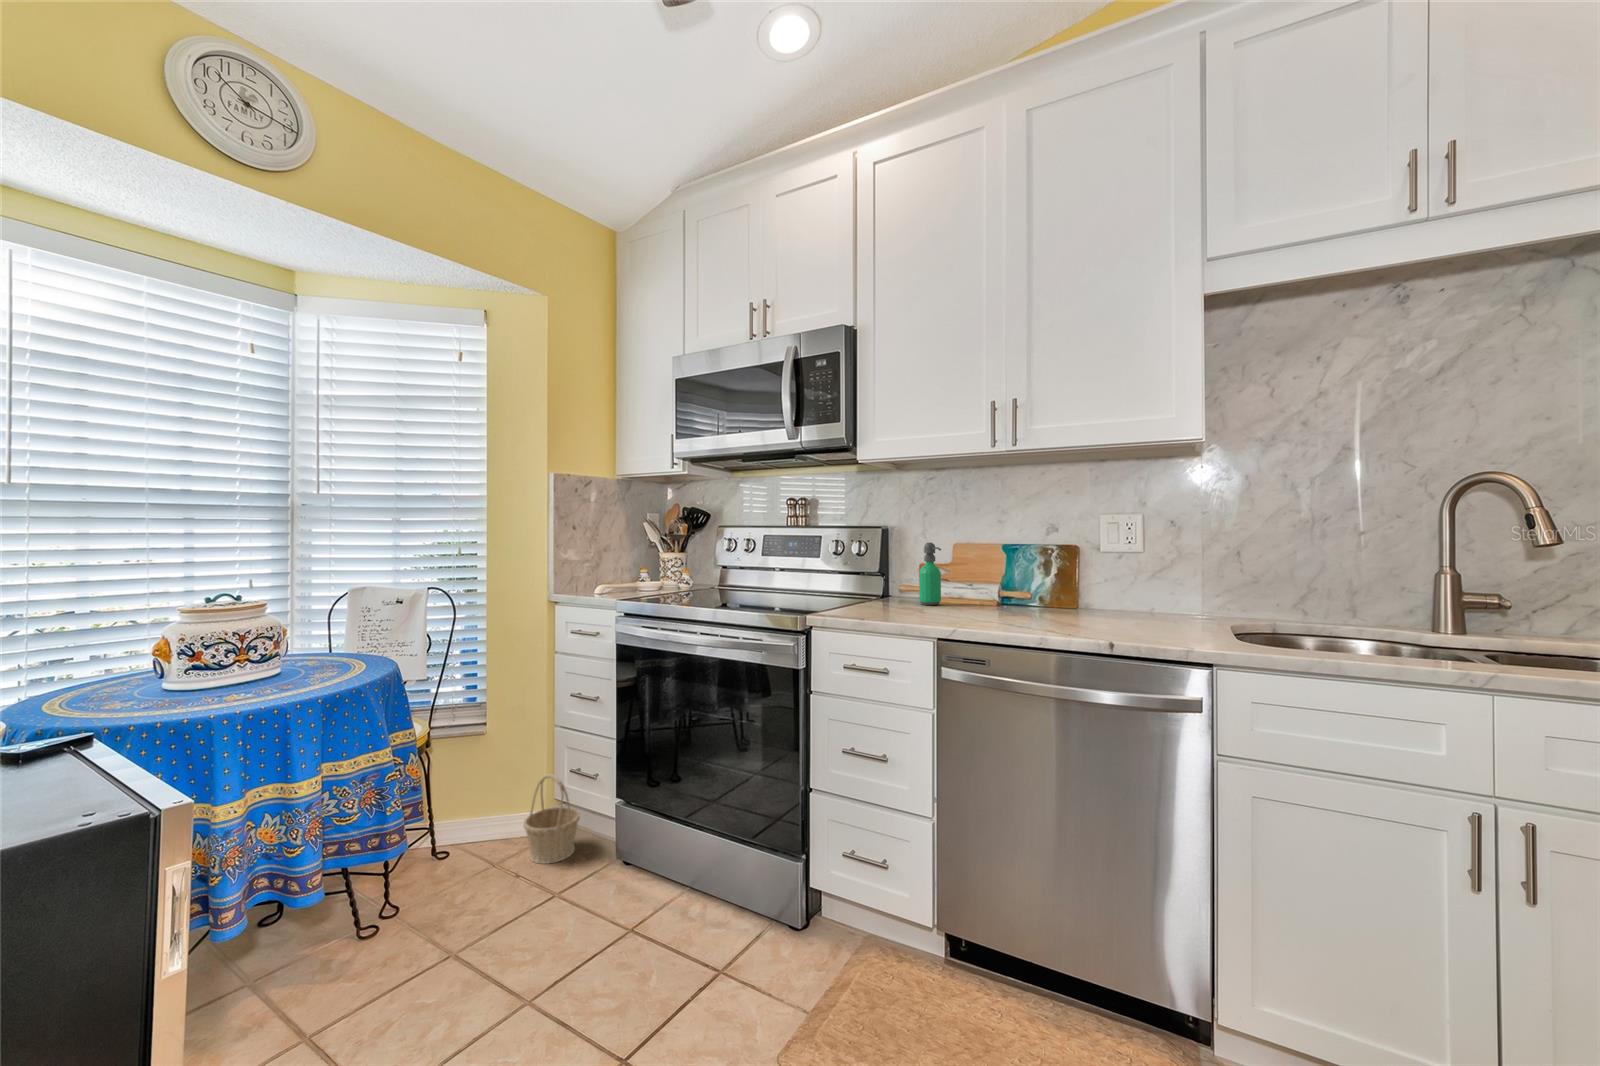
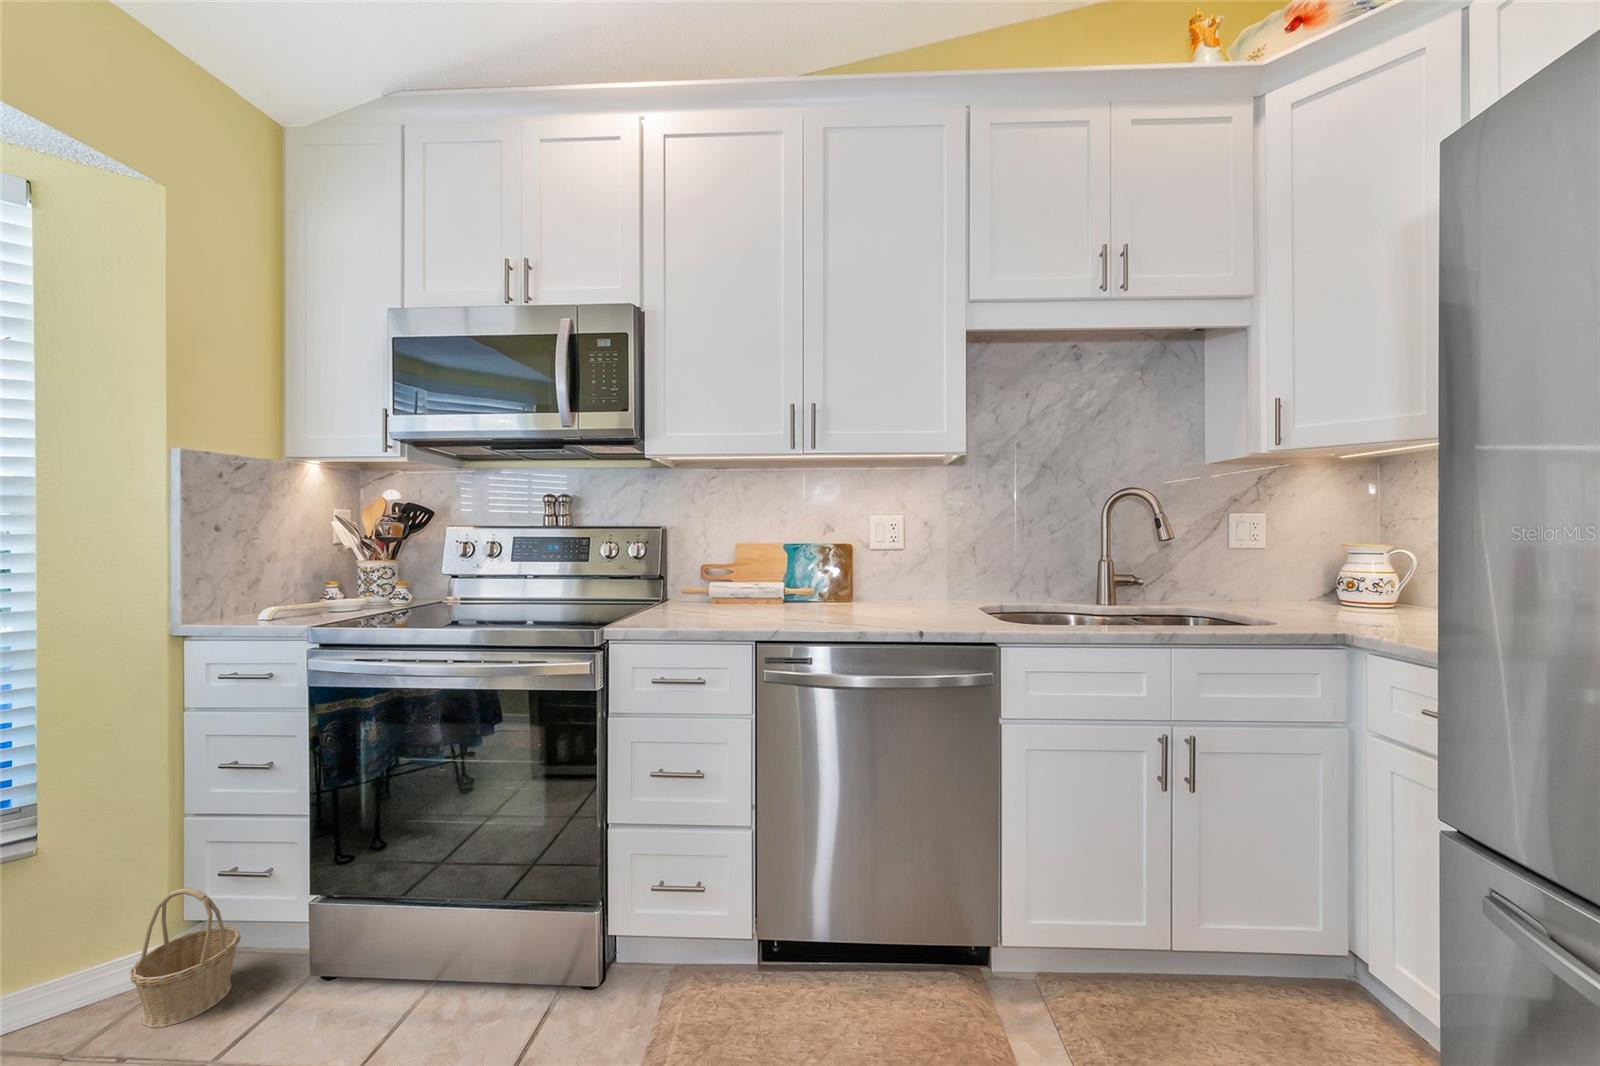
soap dispenser: present [919,543,941,605] -> none [706,542,730,606]

